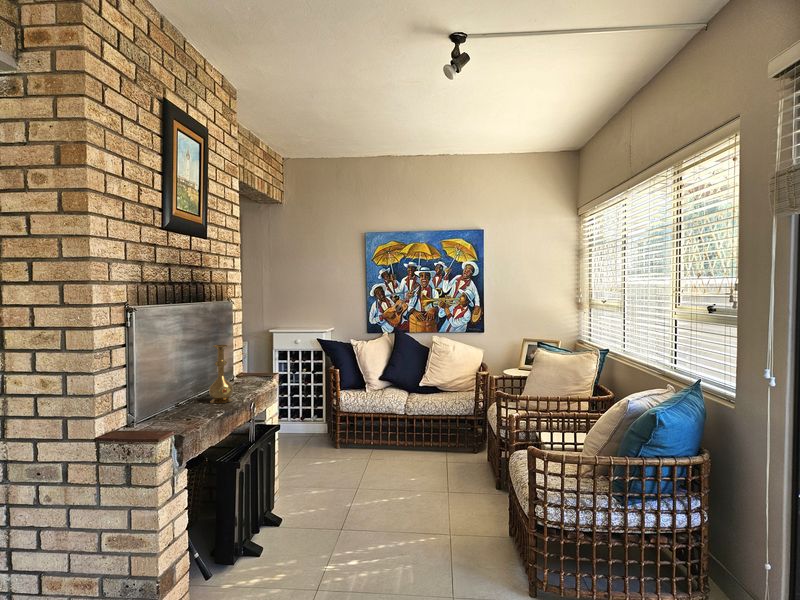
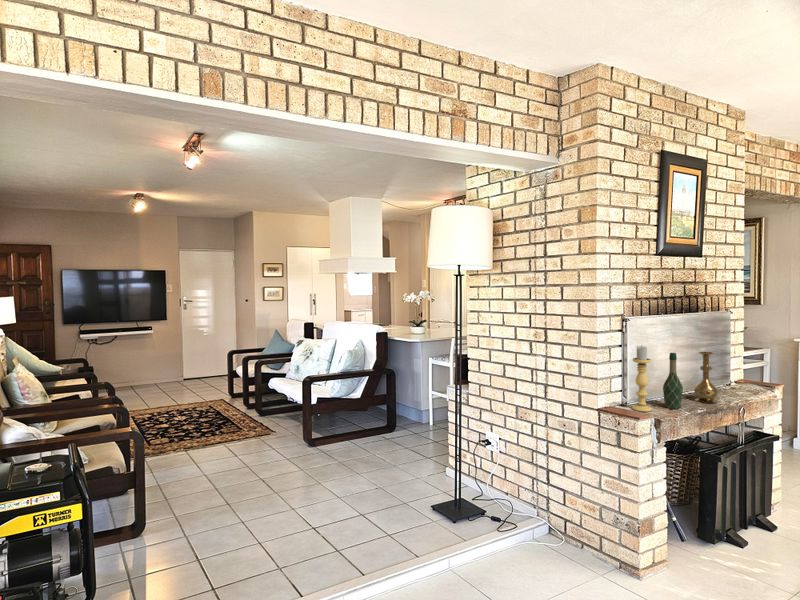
candle holder: none [143,341,169,429] -> present [632,346,652,412]
wine bottle: none [179,348,203,417] -> present [663,353,683,409]

